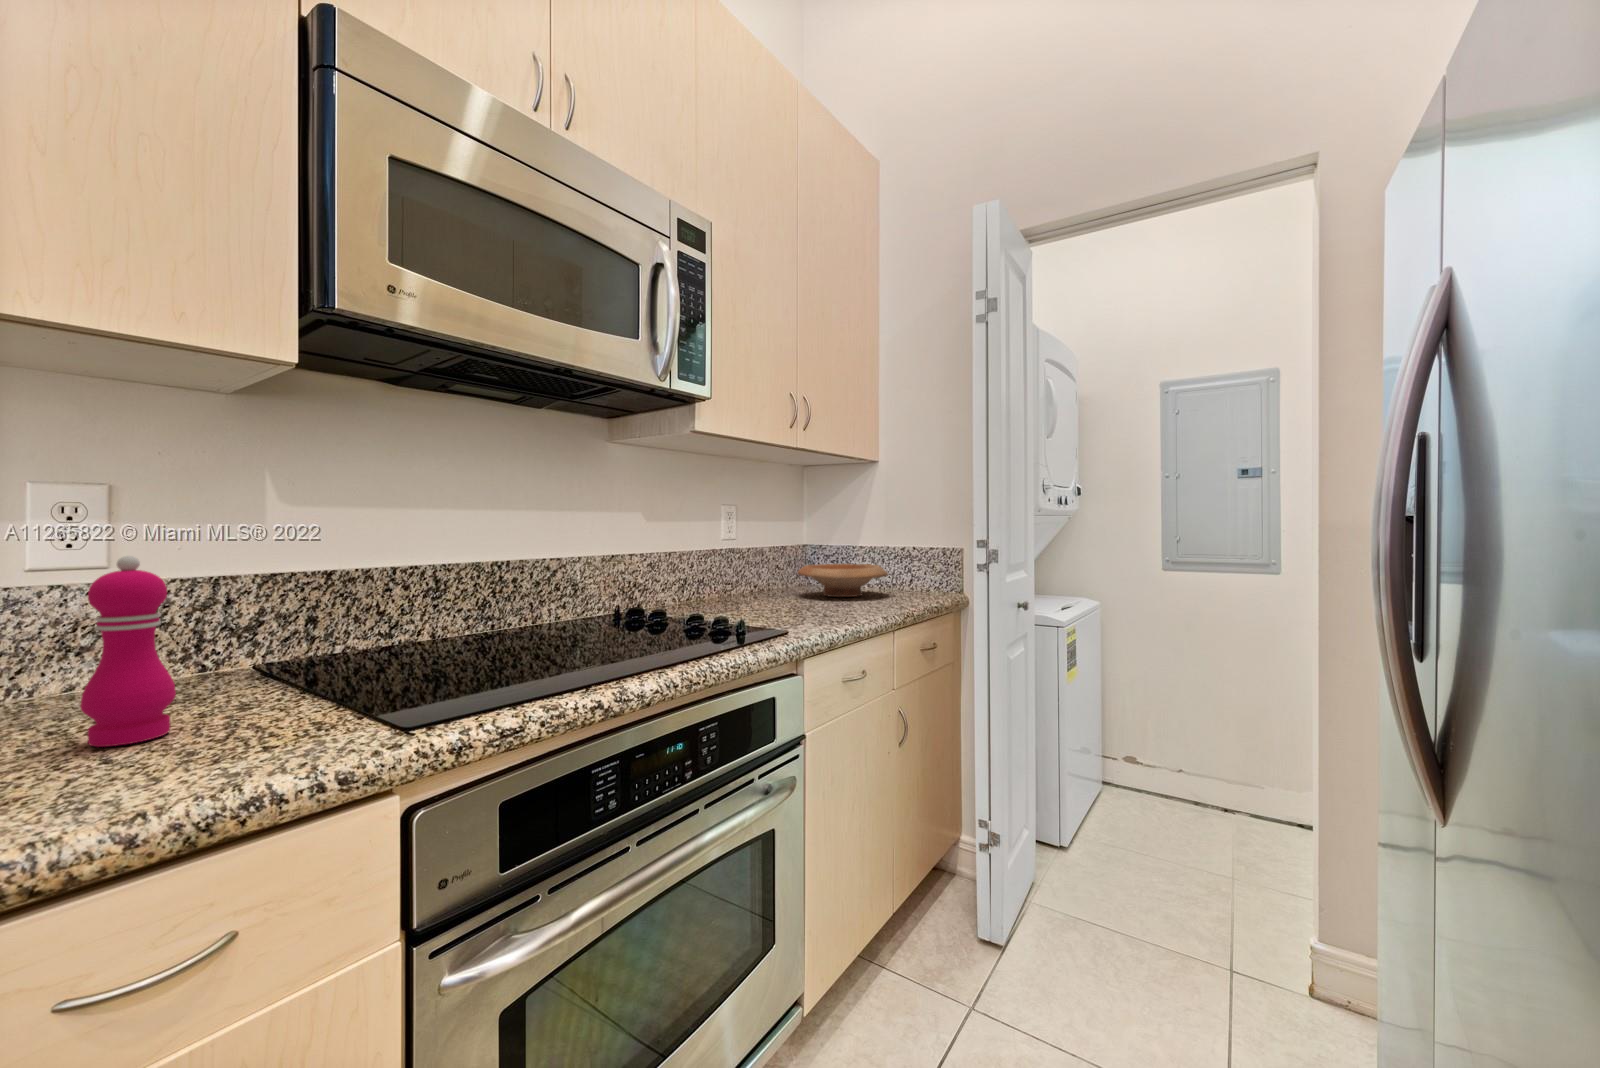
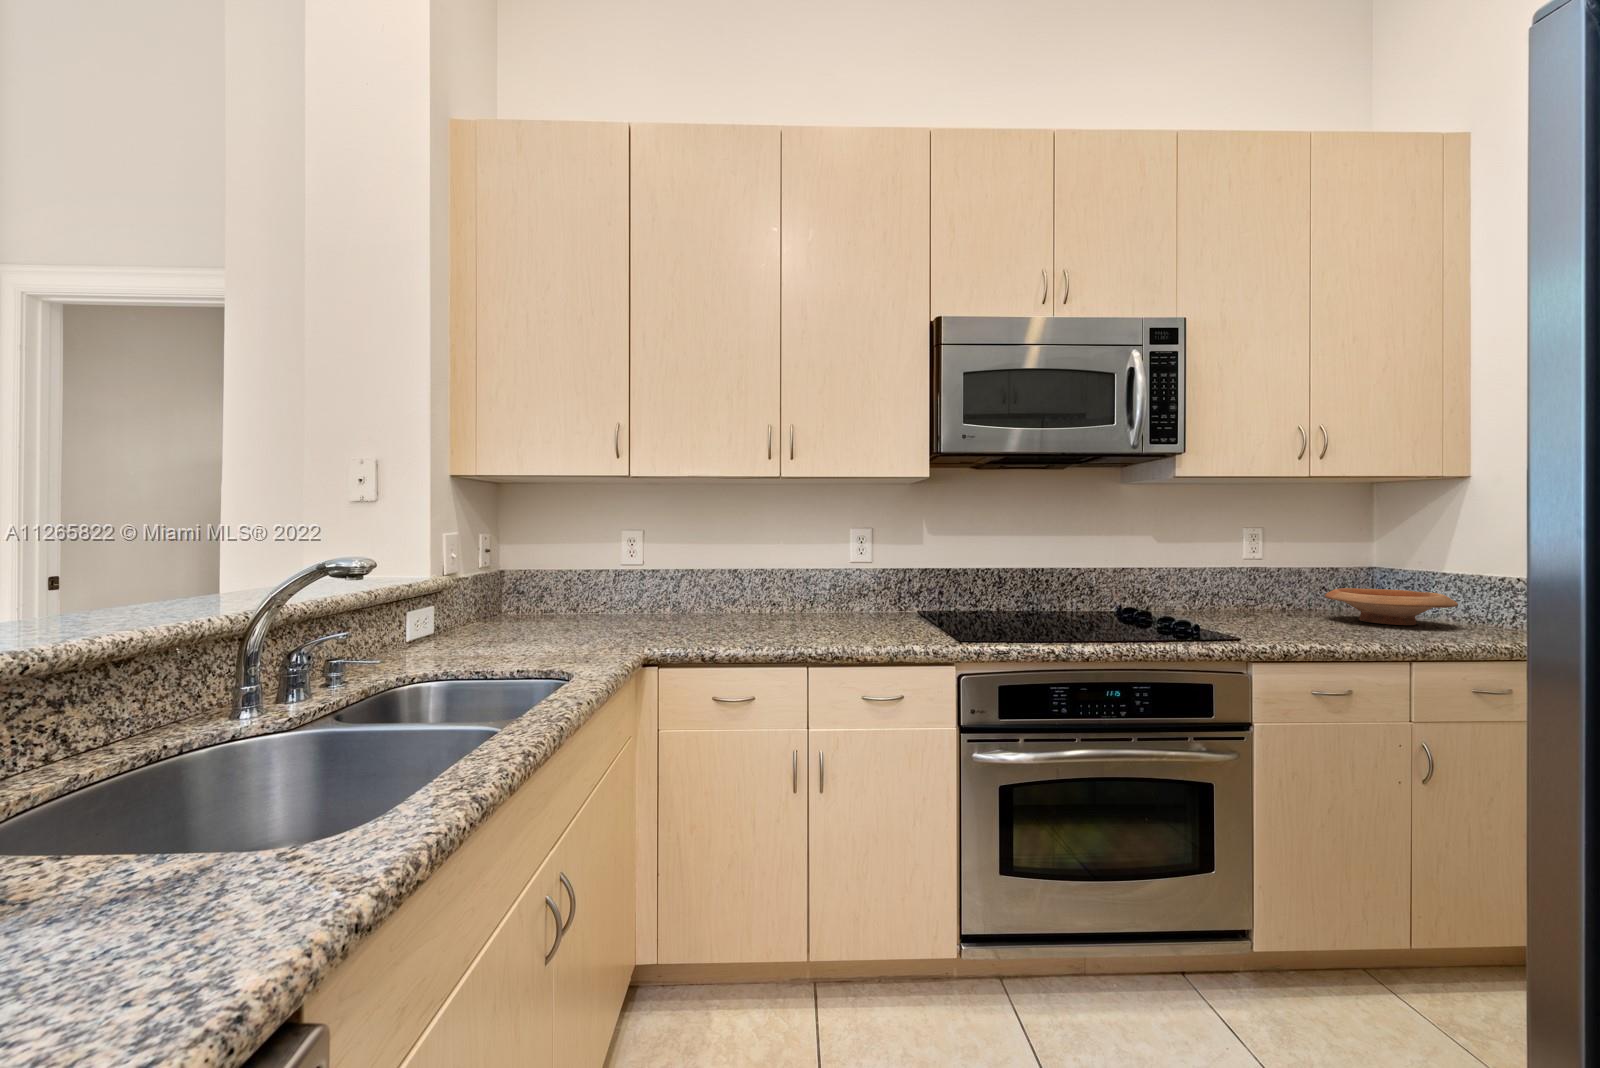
pepper mill: present [80,556,176,747] -> none [866,561,891,629]

